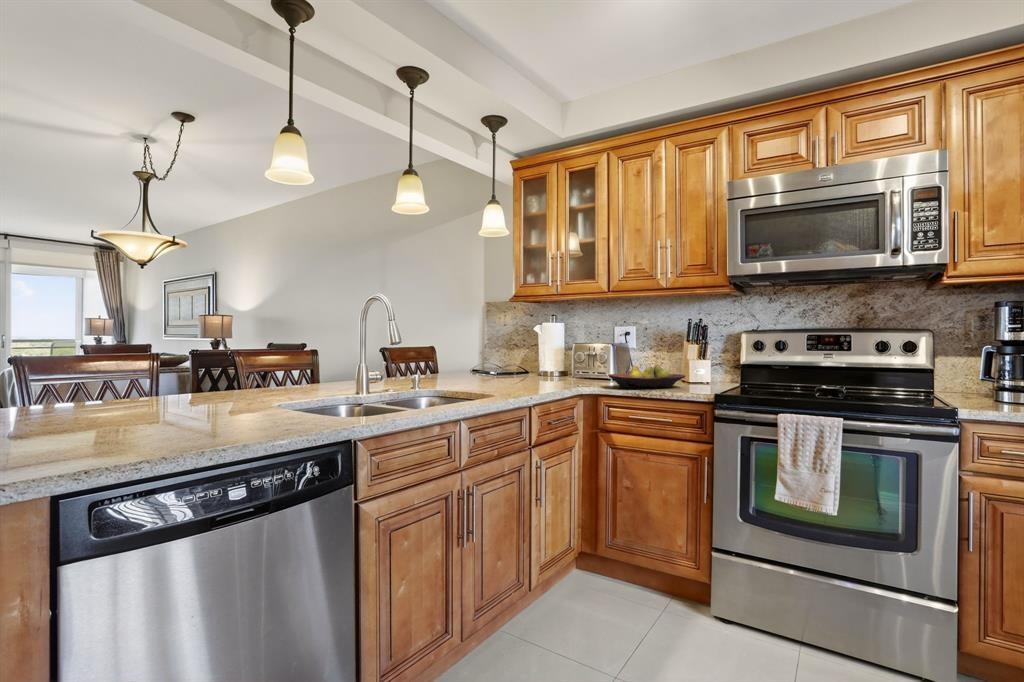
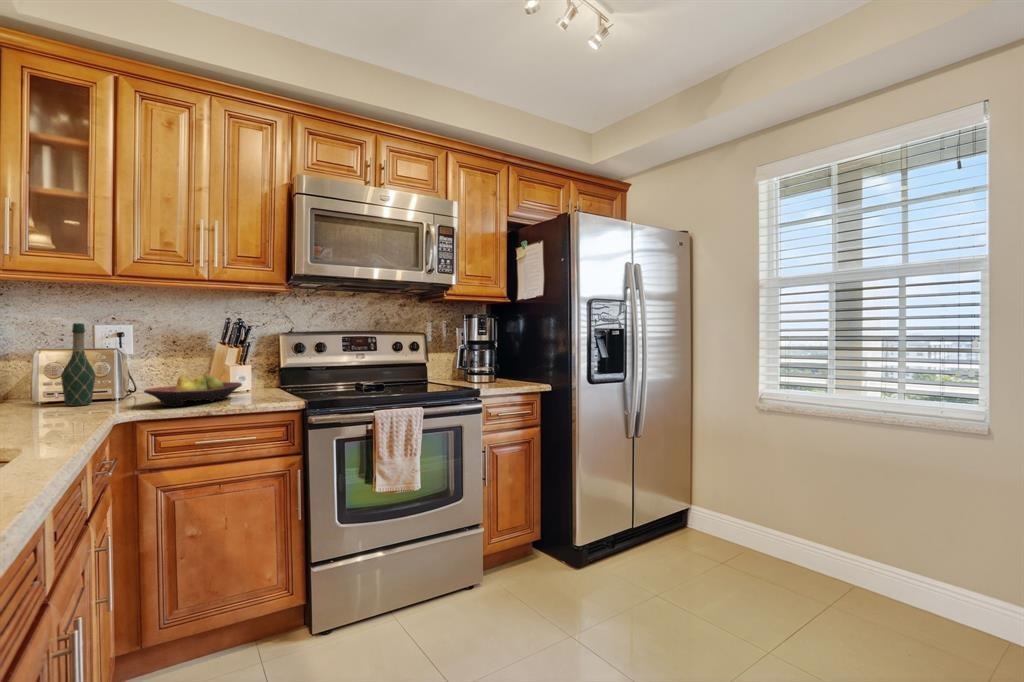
wine bottle: none [580,327,598,382] -> present [61,323,95,406]

